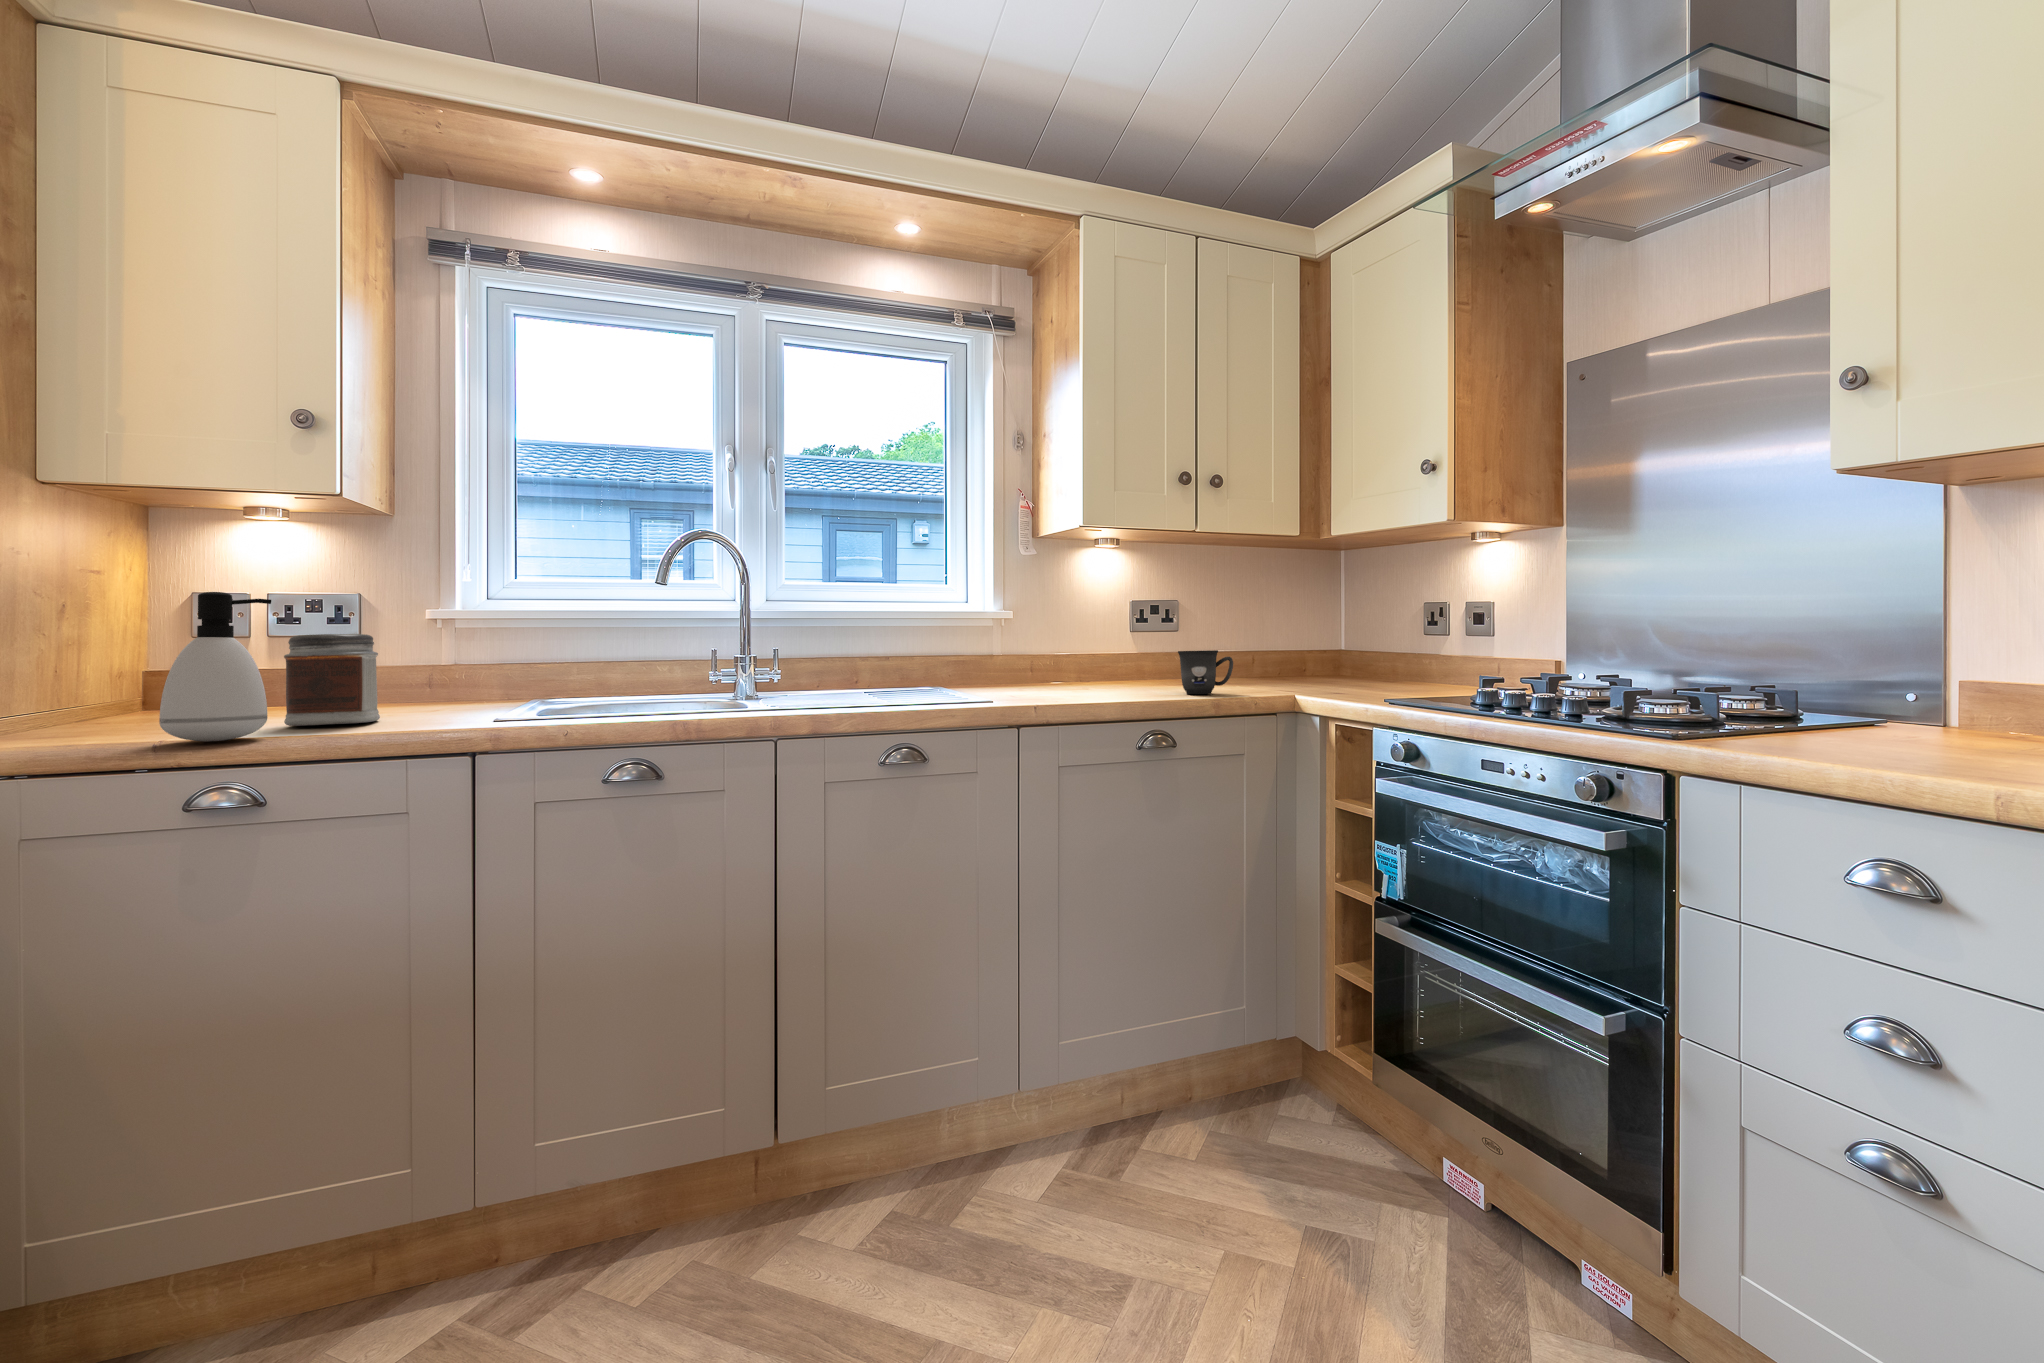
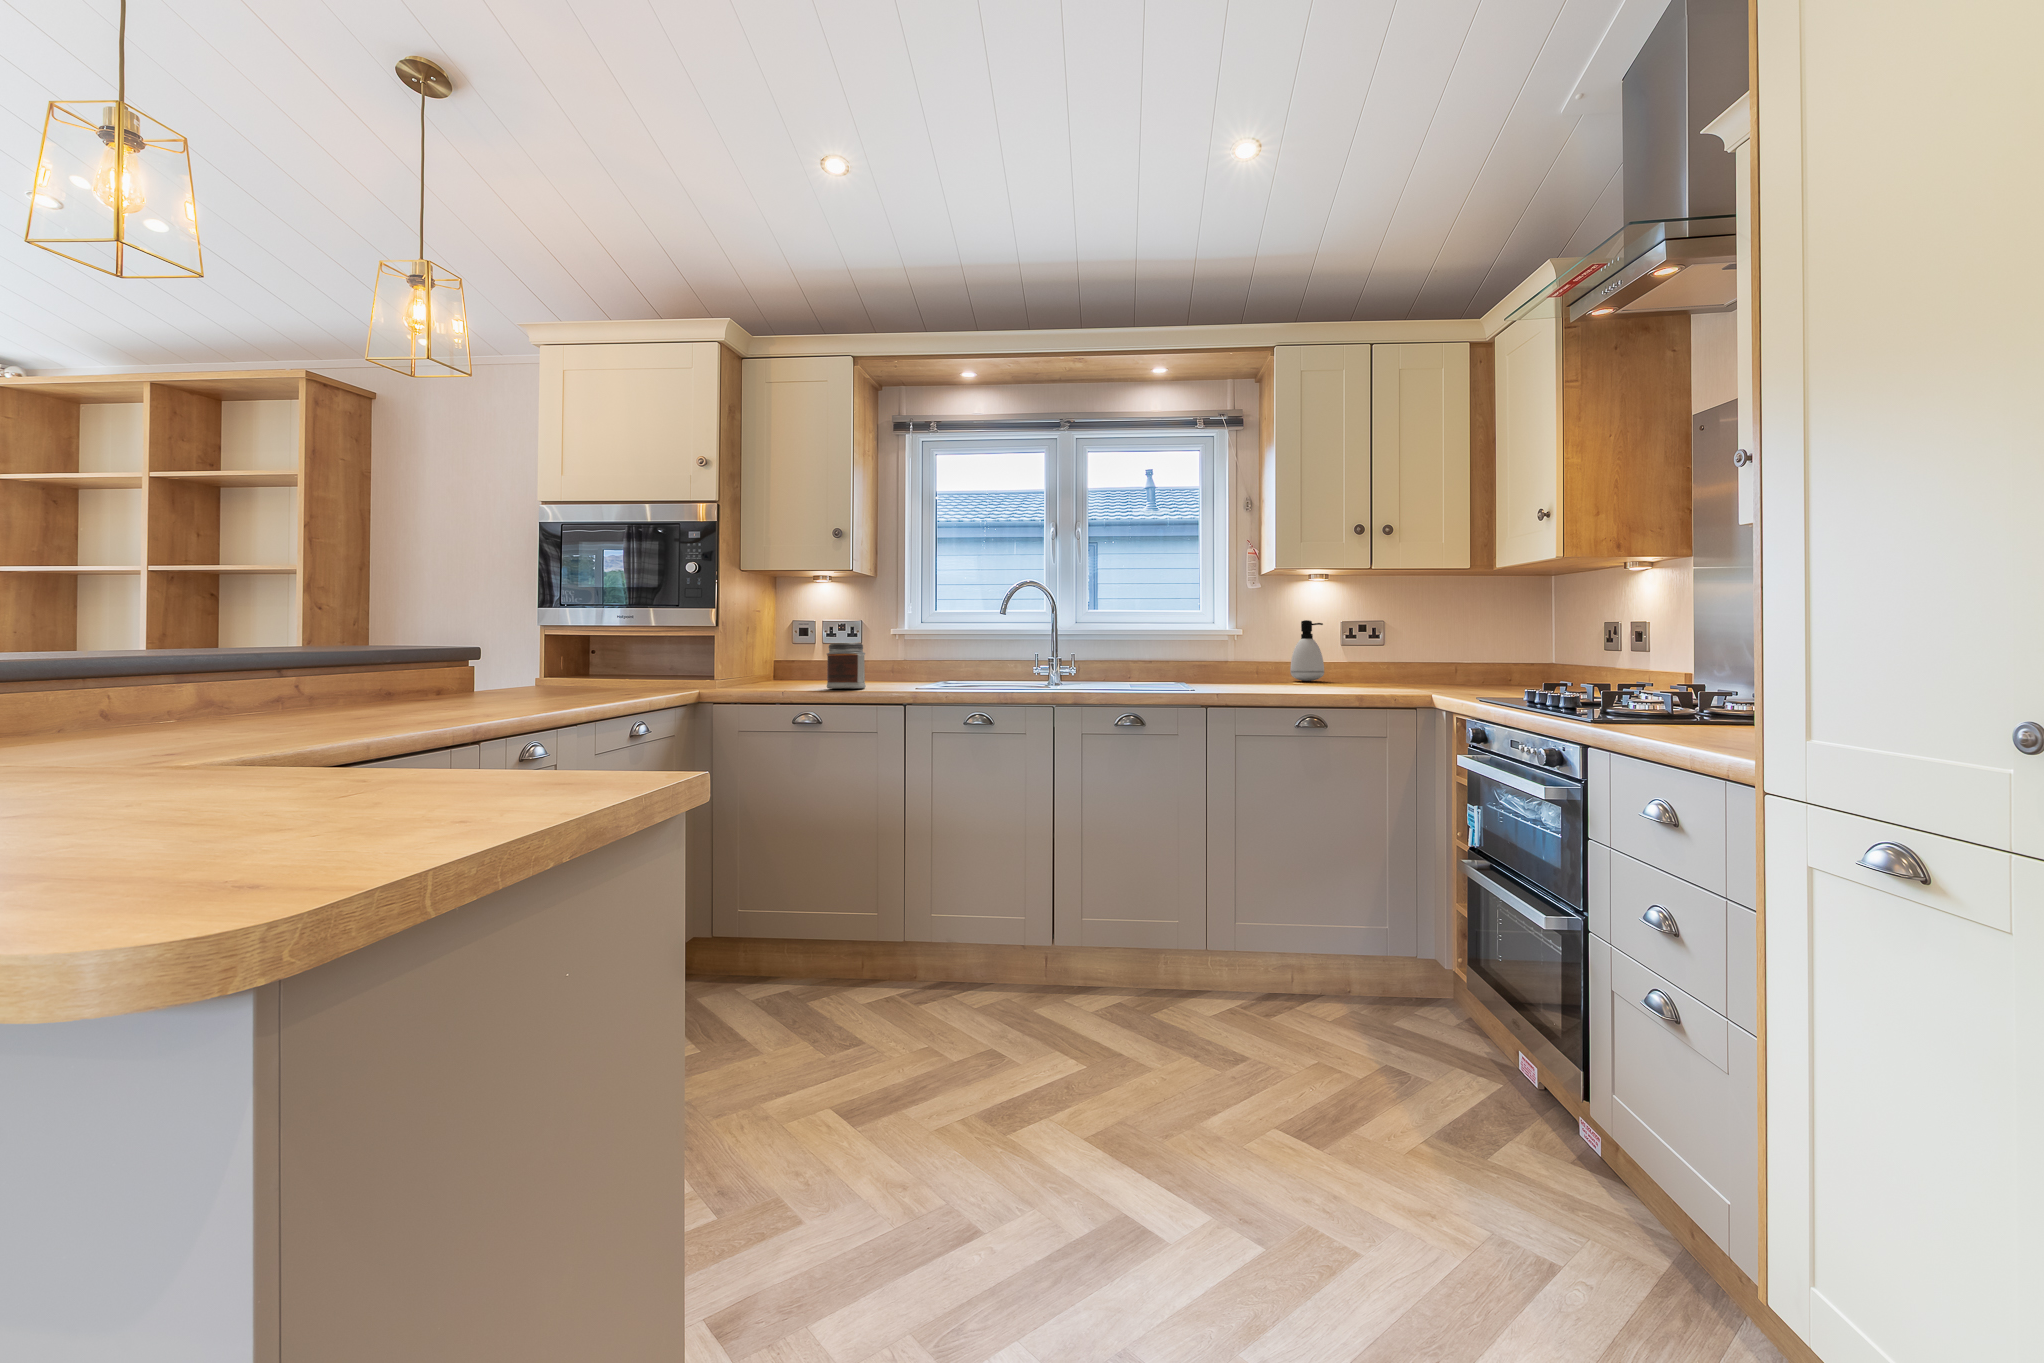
soap dispenser: present [159,592,271,741] -> present [1290,620,1324,681]
mug: present [1178,650,1233,694] -> none [1342,659,1385,691]

